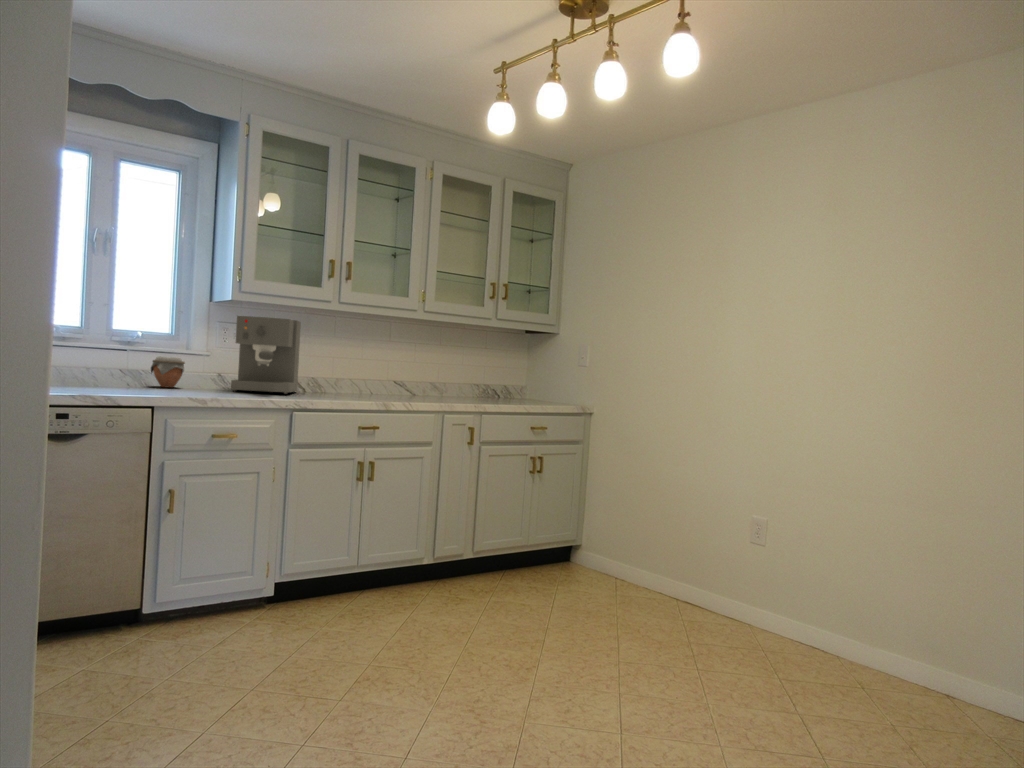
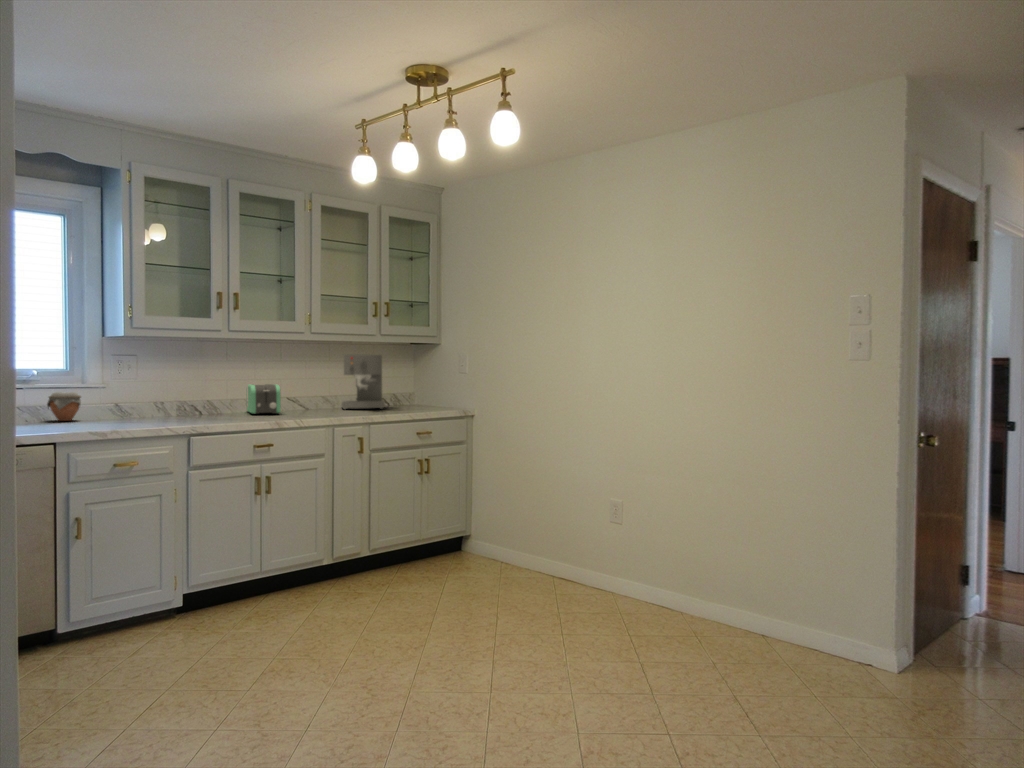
coffee maker: present [231,316,301,394] -> present [341,354,384,409]
toaster: none [351,363,388,396] -> present [247,384,281,414]

